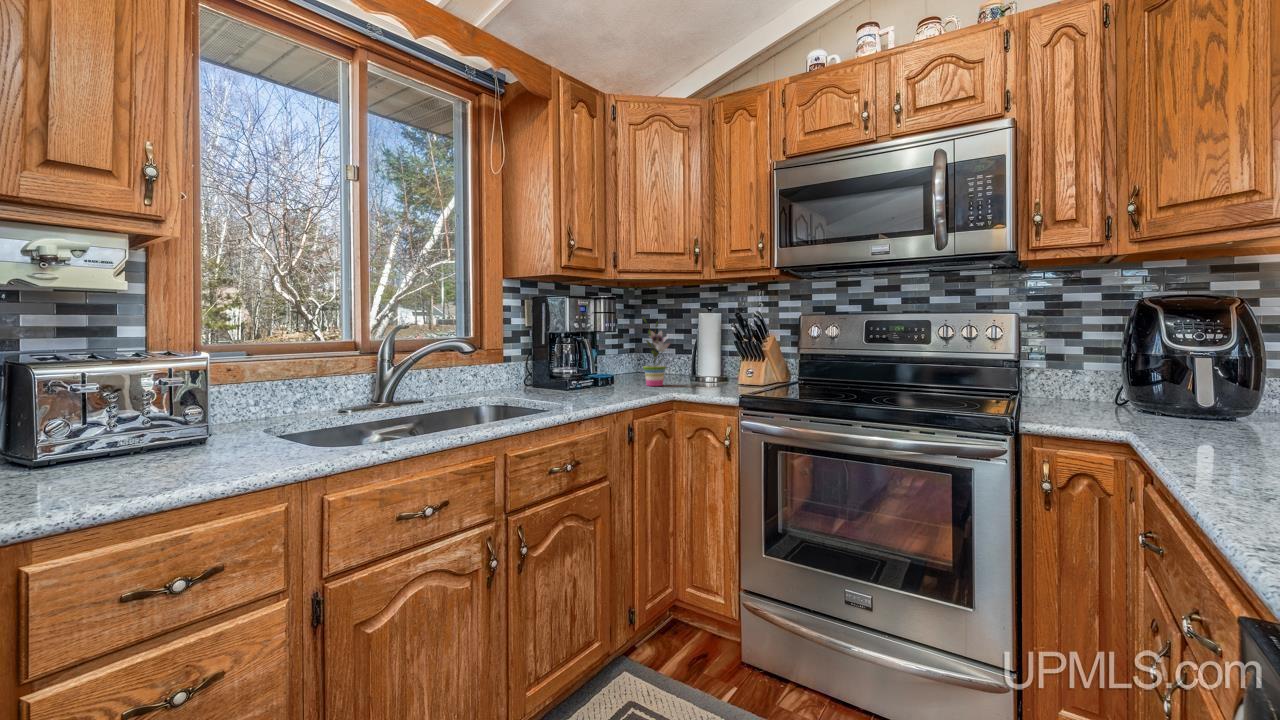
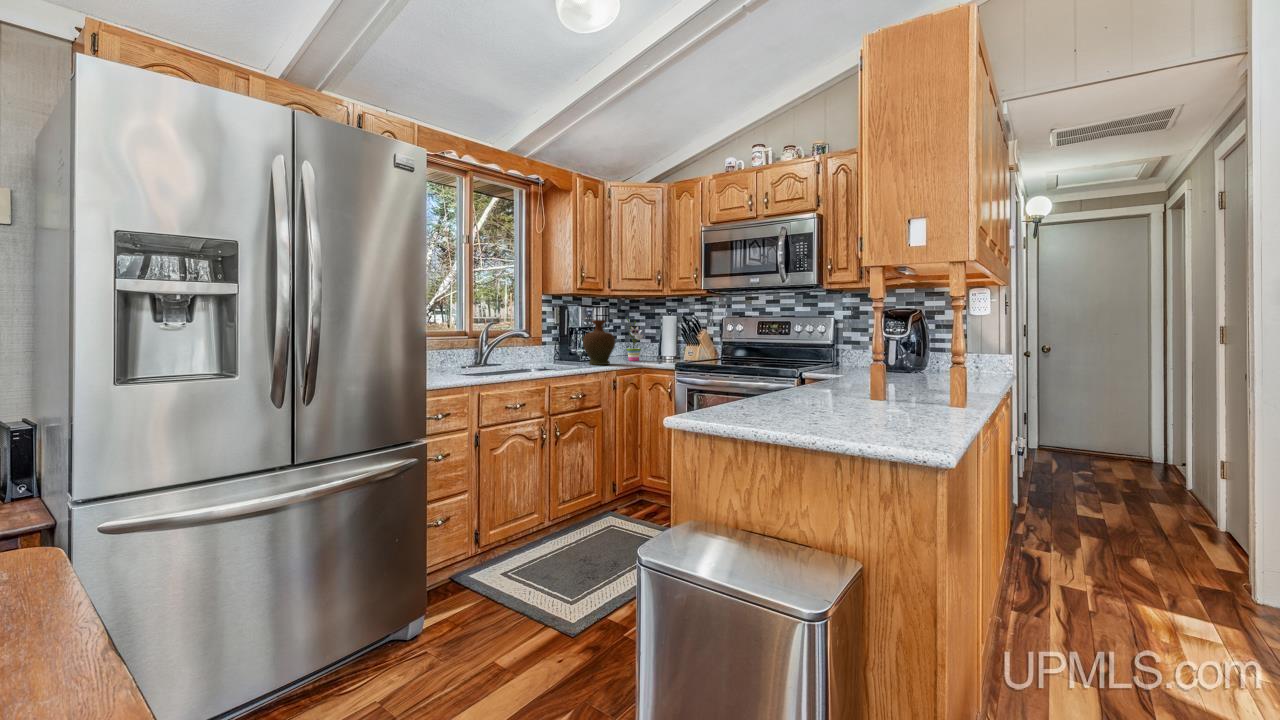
decorative vase: none [573,319,629,398] -> present [583,320,615,365]

